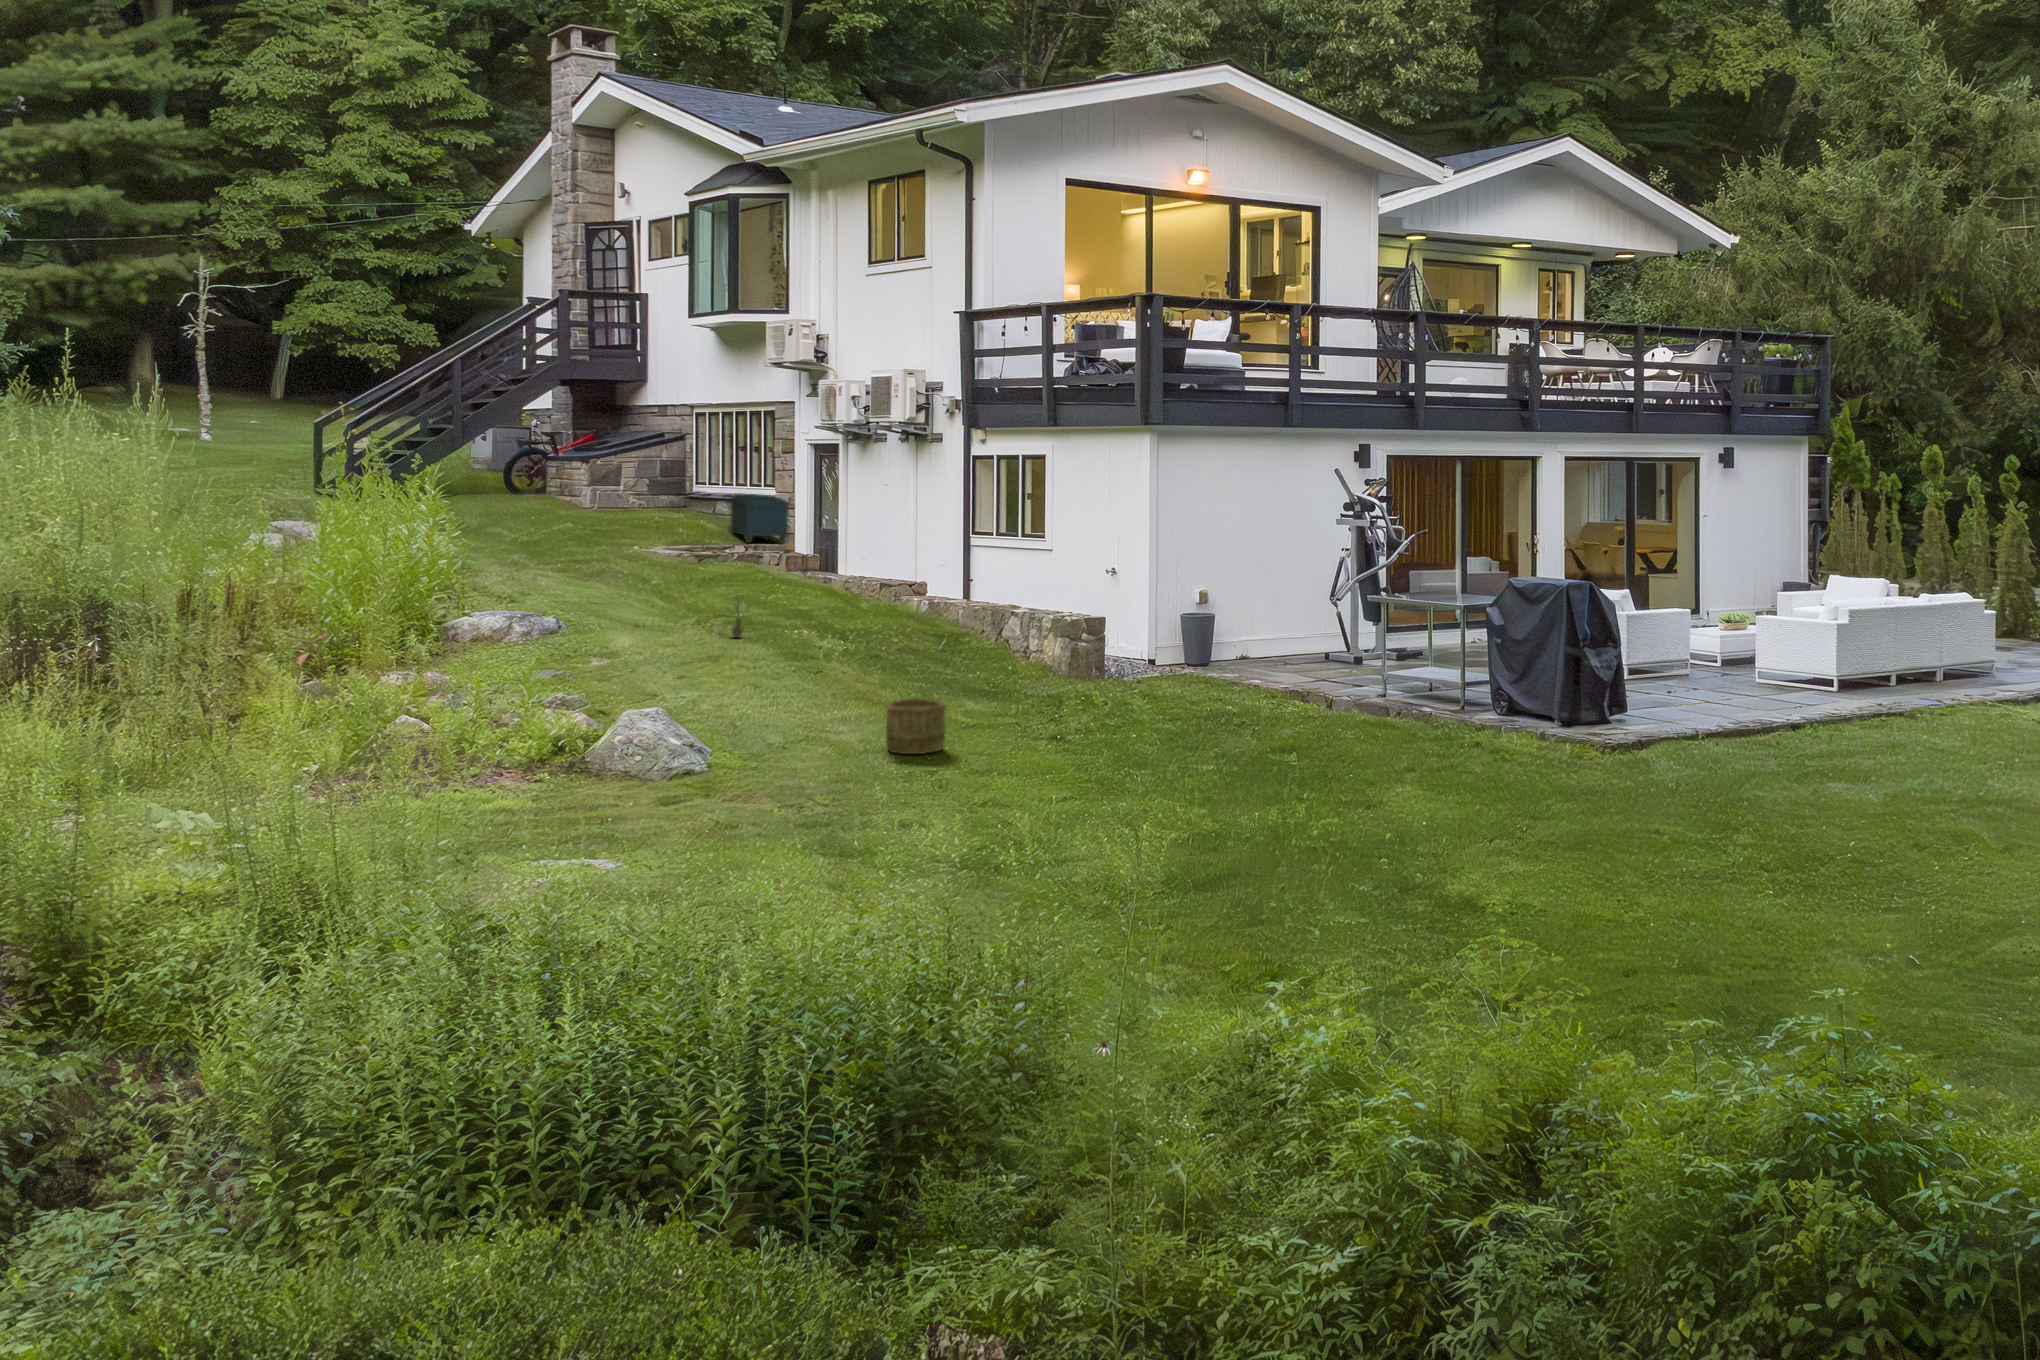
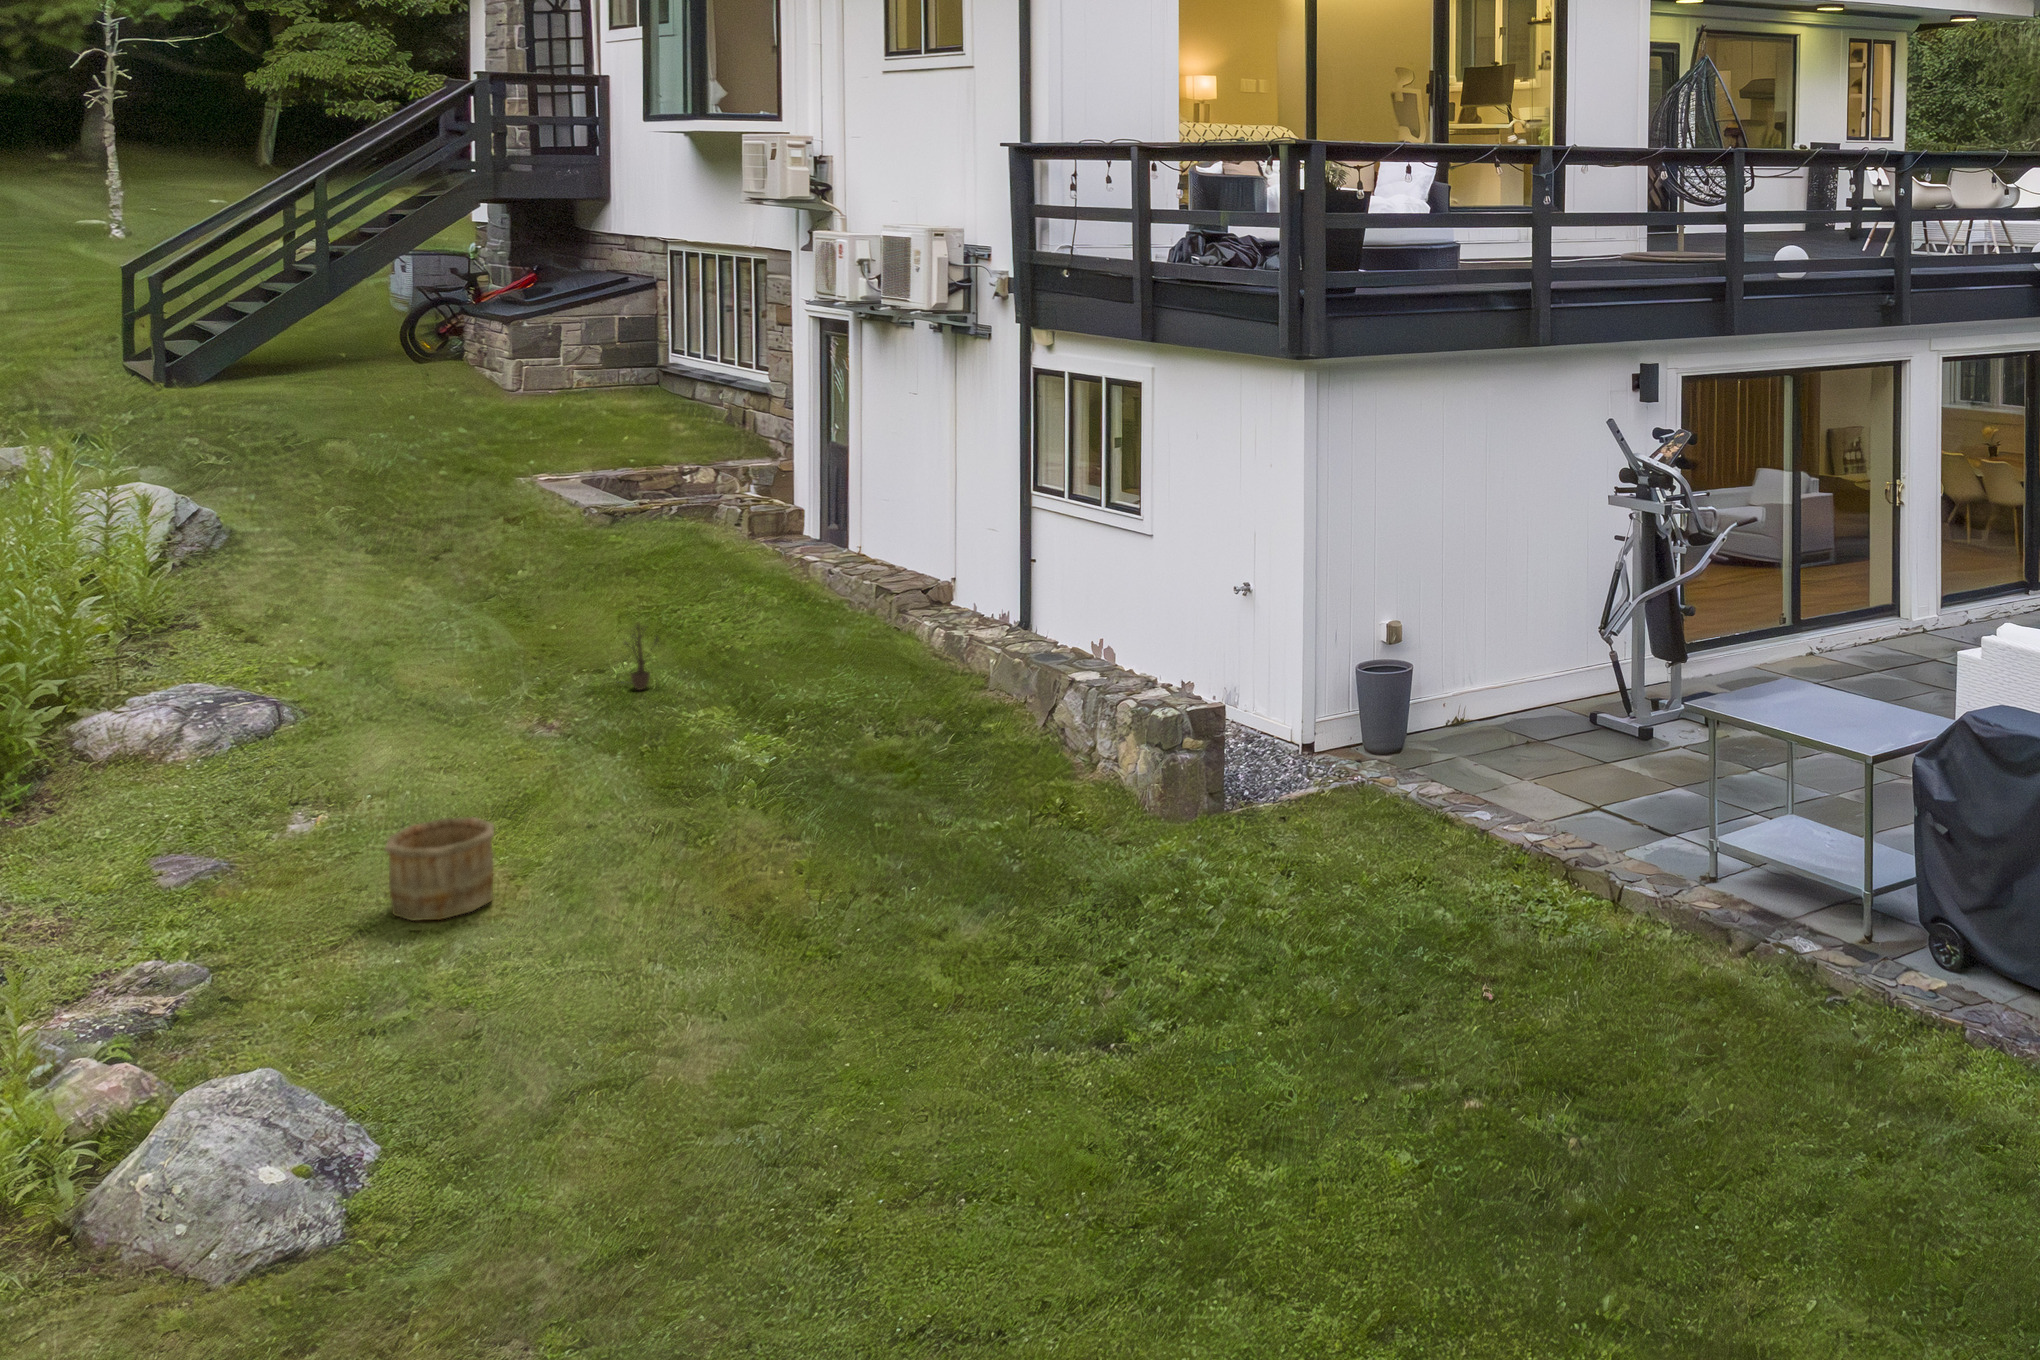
bench: present [730,494,789,543] -> none [711,379,789,458]
wooden bucket: present [884,698,947,754] -> present [385,817,494,921]

